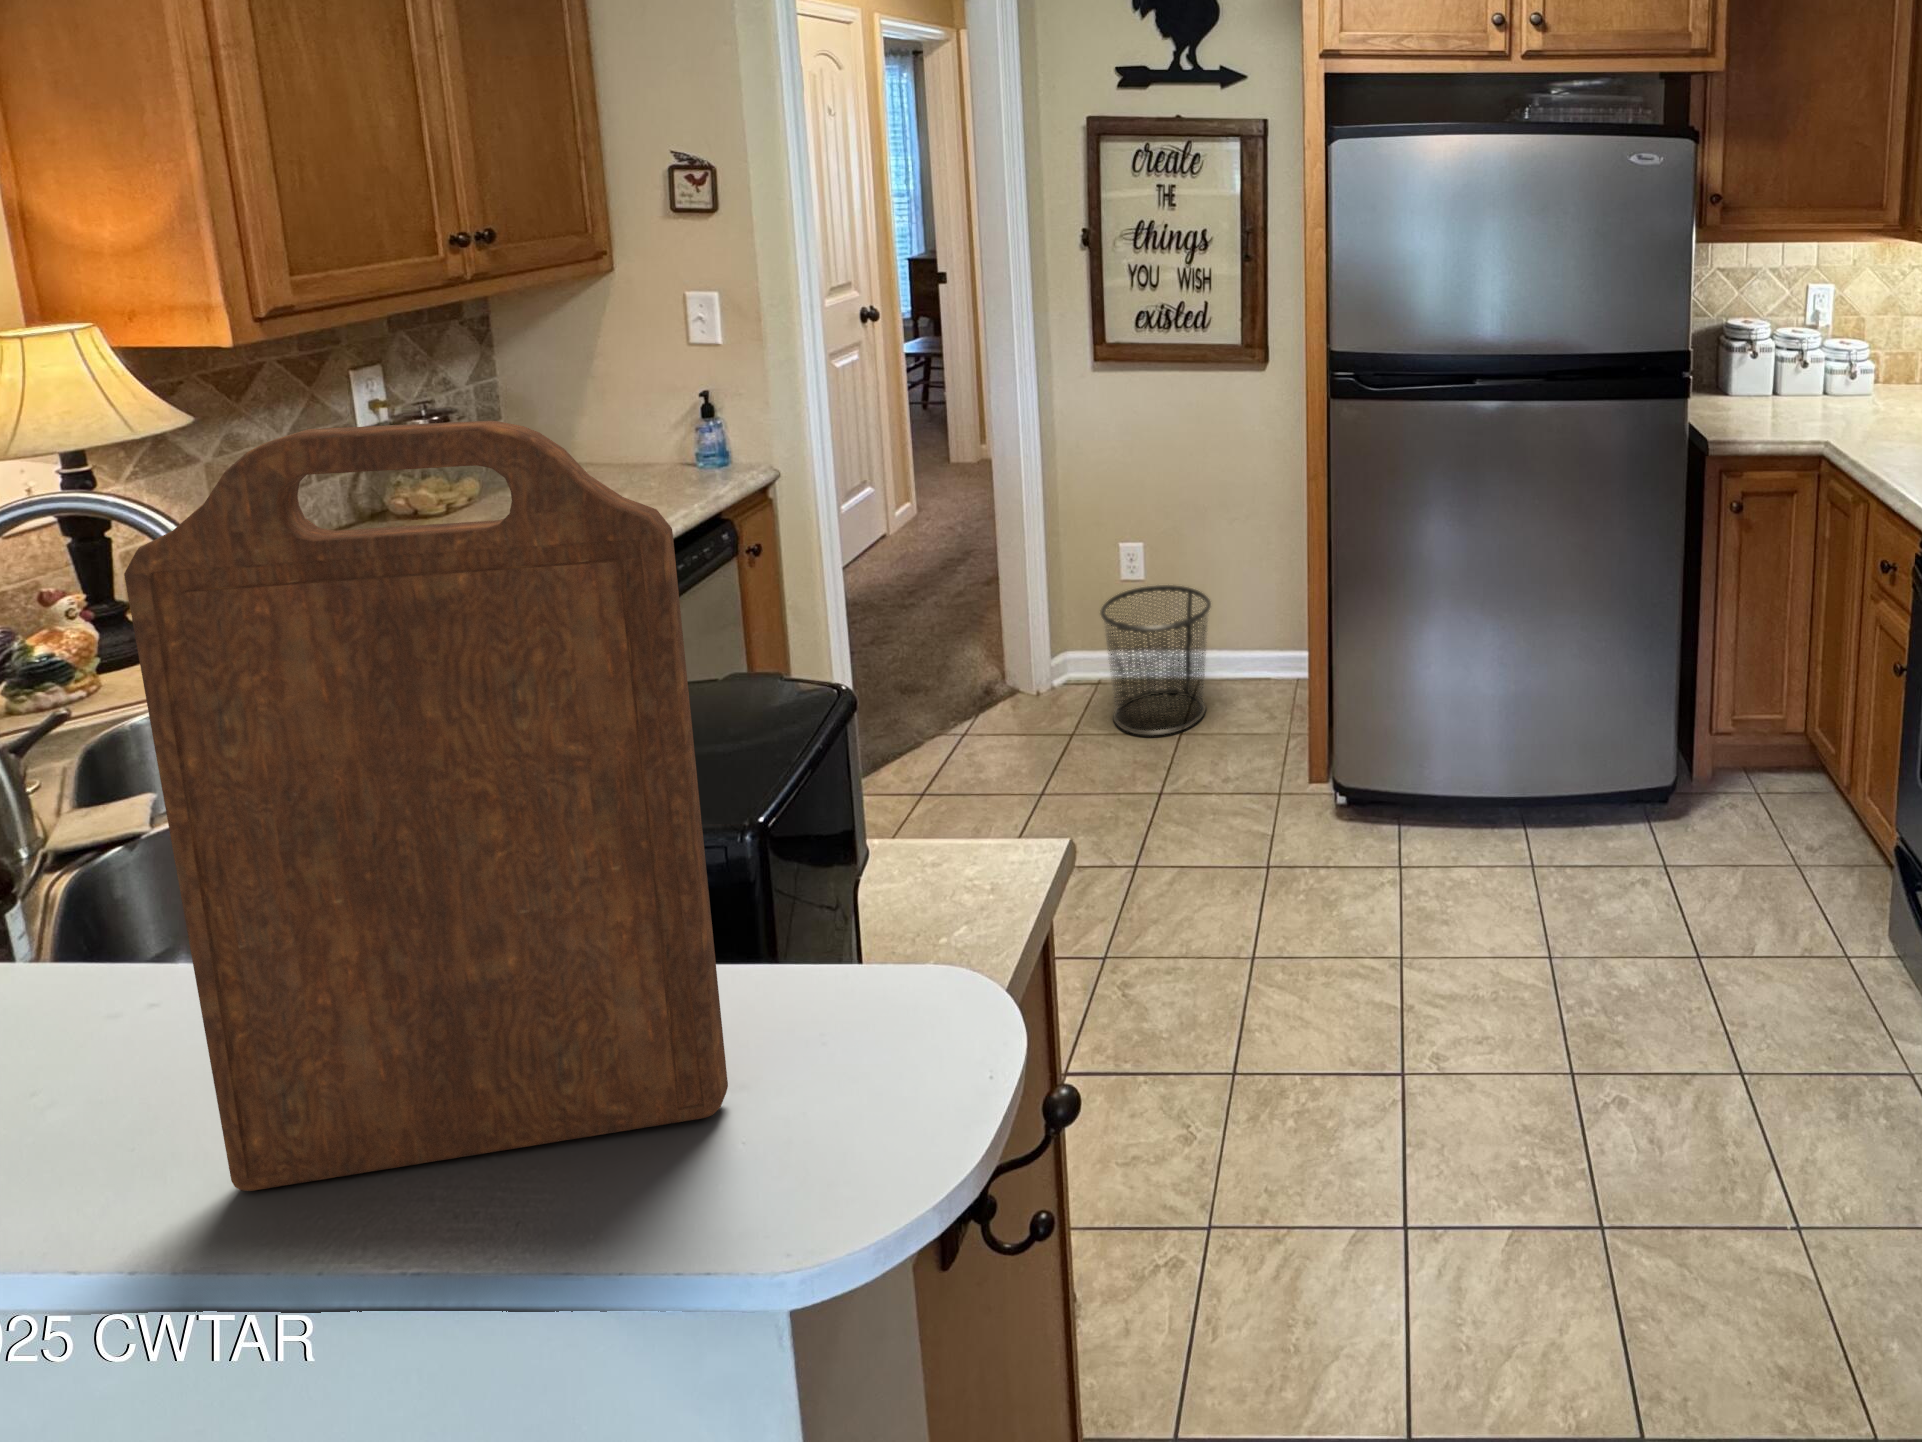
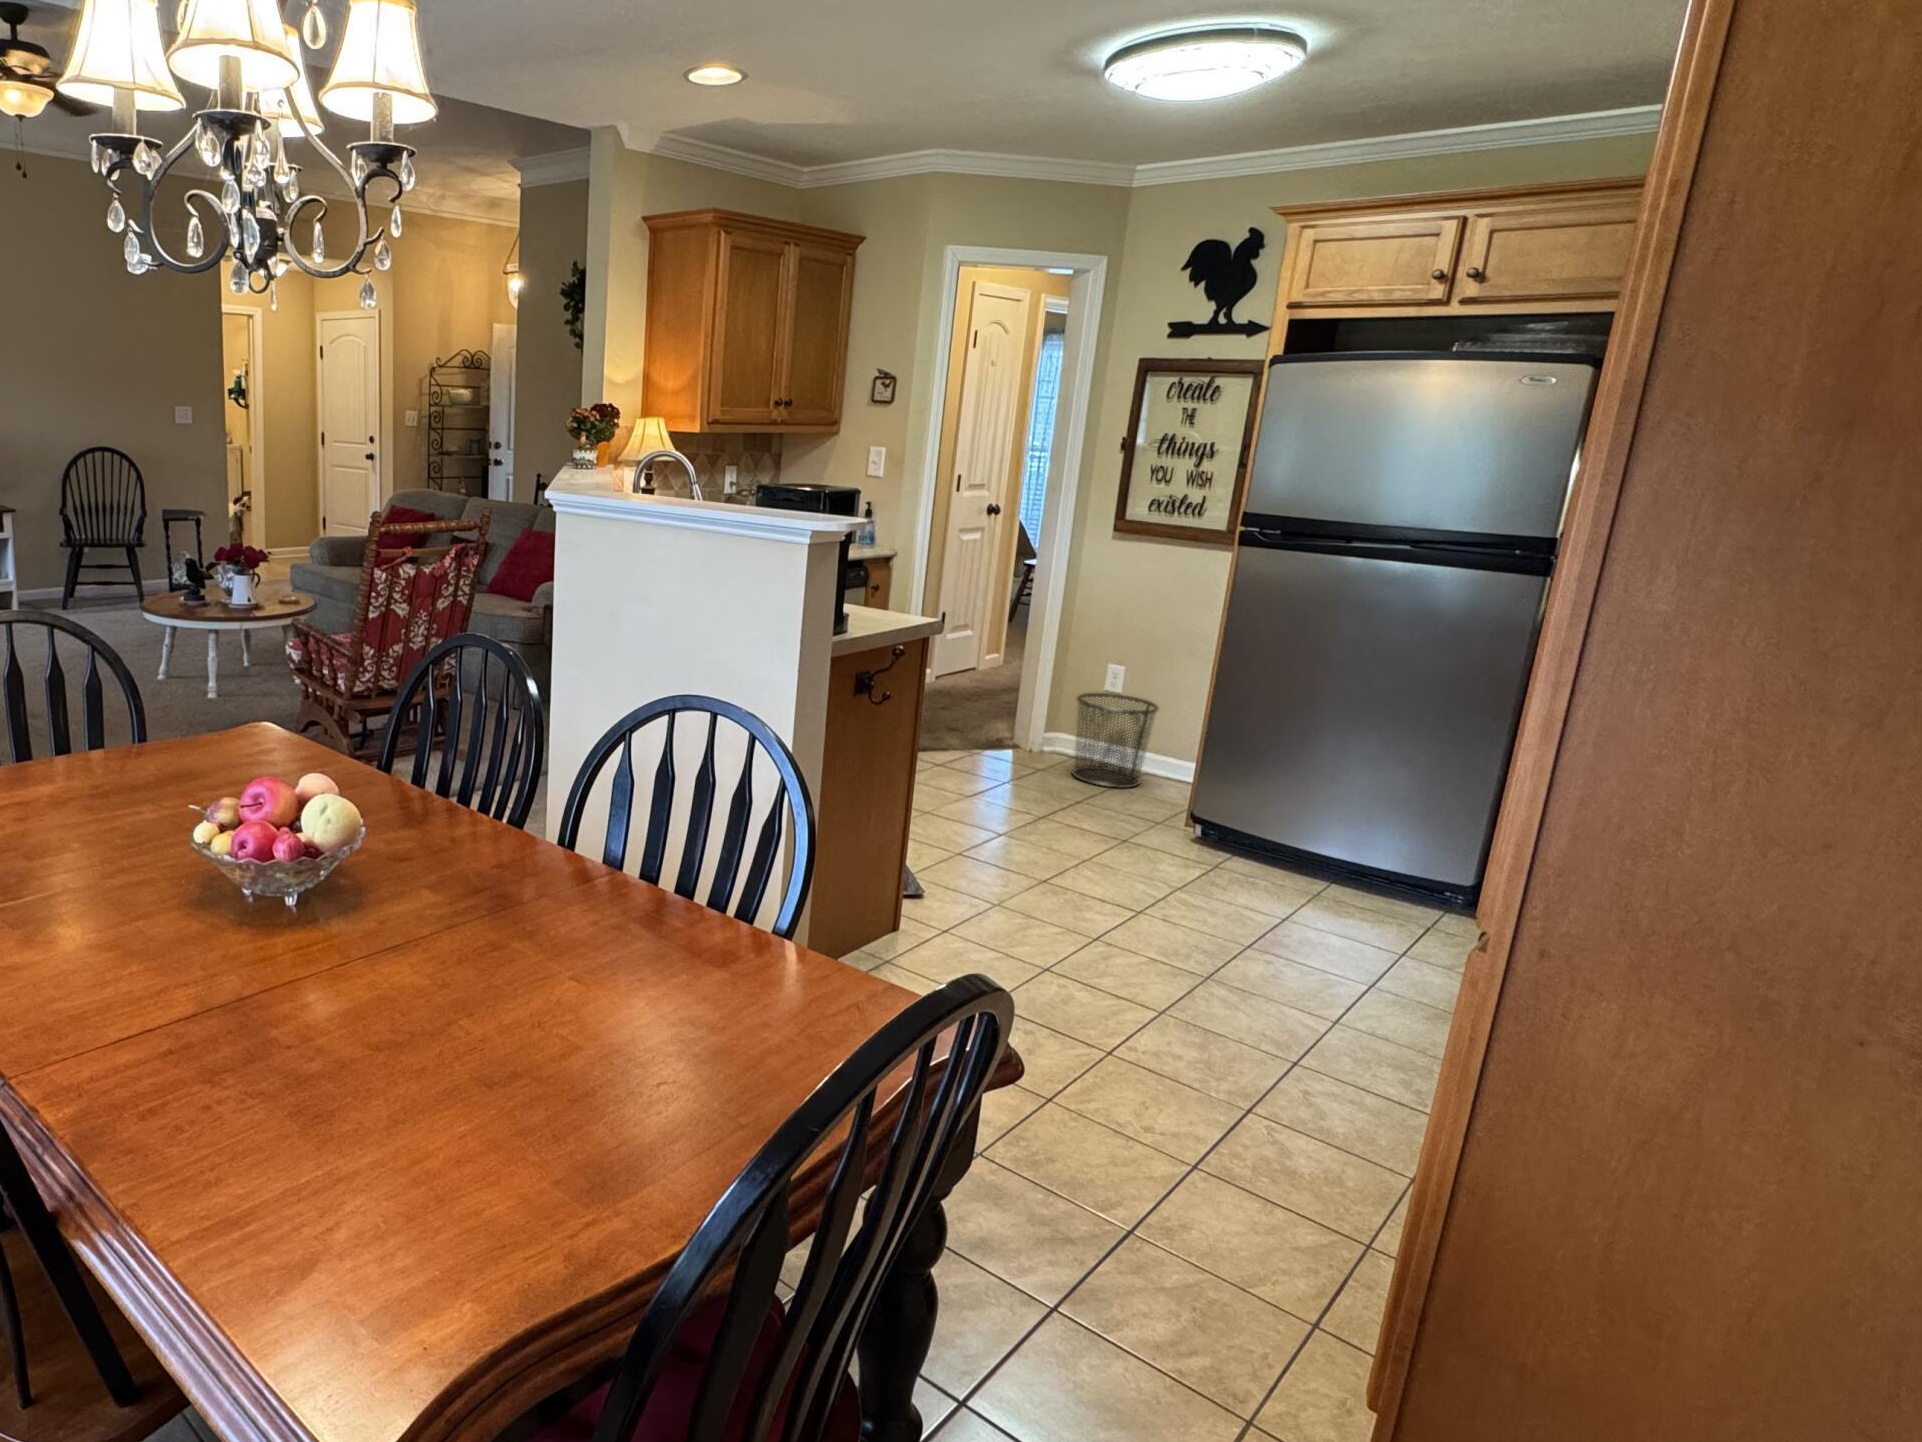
cutting board: present [124,420,728,1191] -> none [719,360,814,524]

